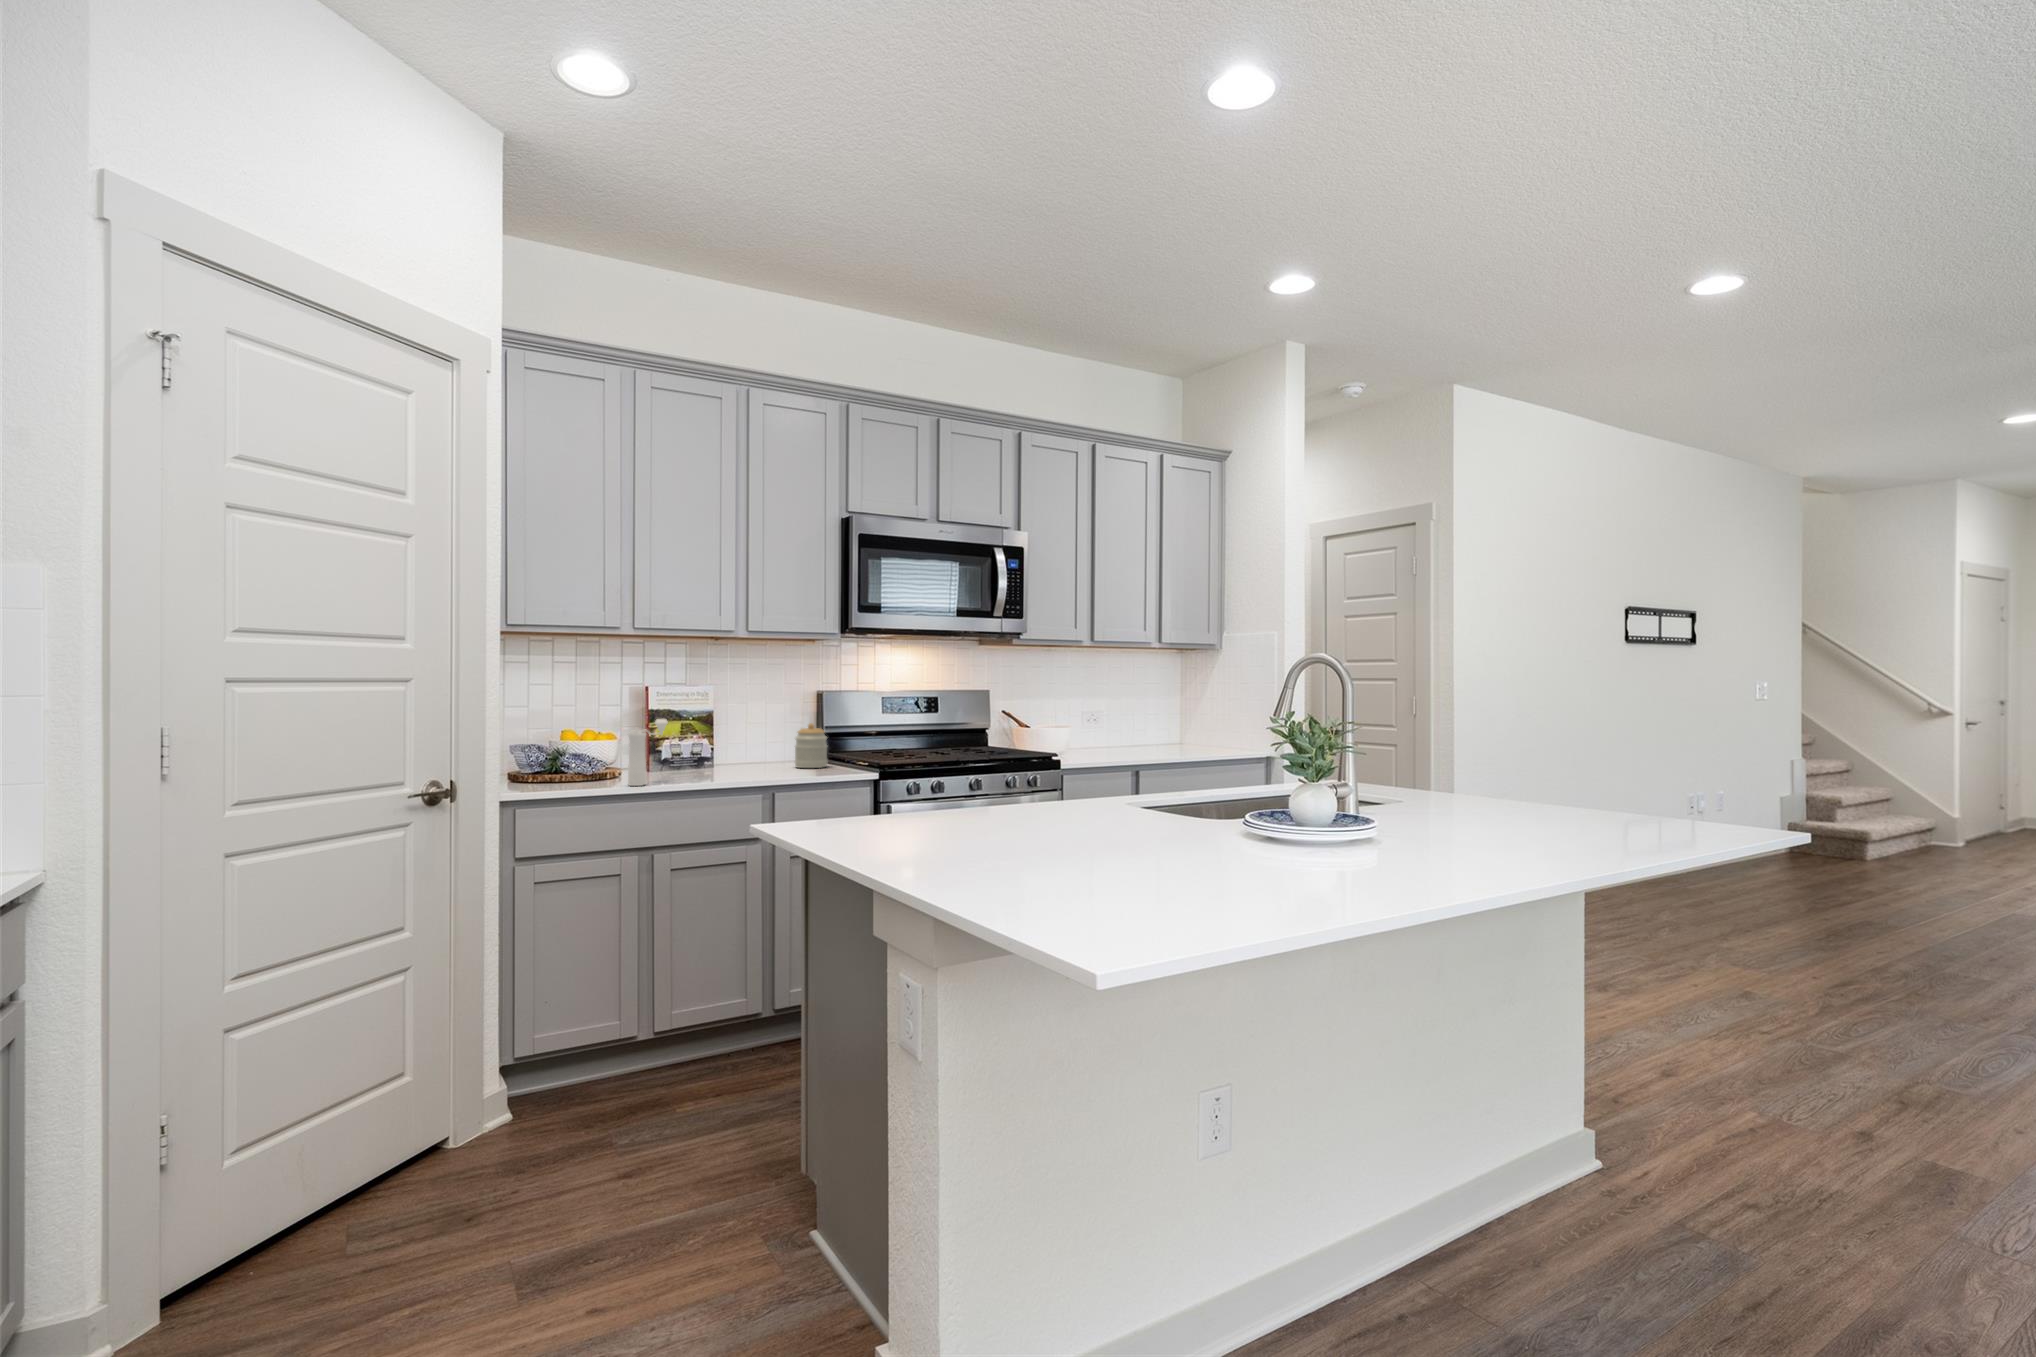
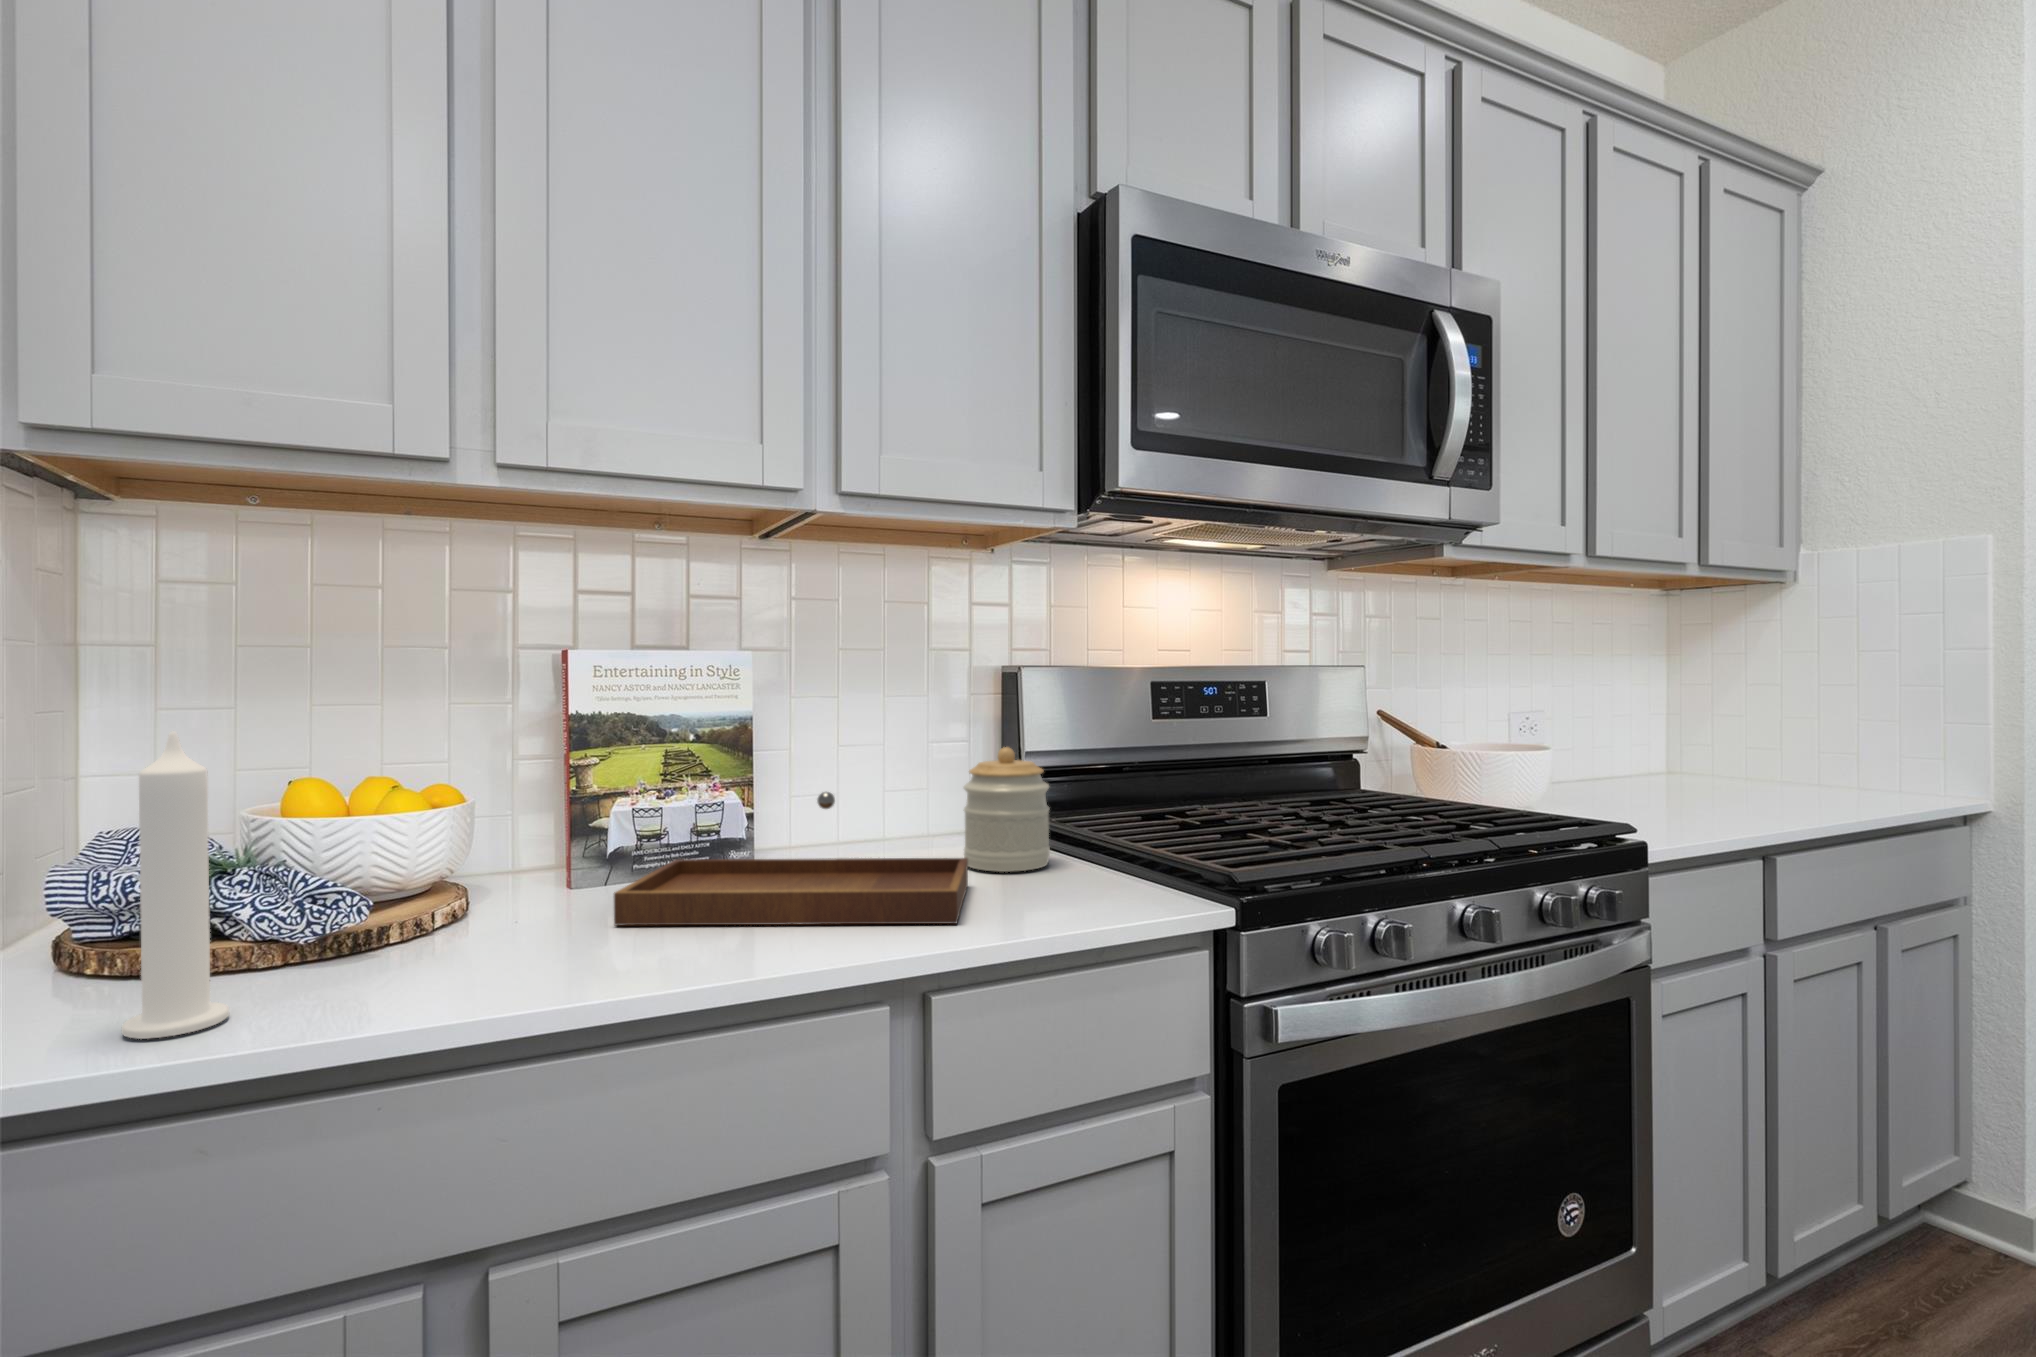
candle: none [562,714,585,790] -> present [122,731,229,1039]
pepper mill: present [628,719,668,786] -> none [415,744,580,993]
tray: none [674,737,793,777] -> present [614,792,968,925]

